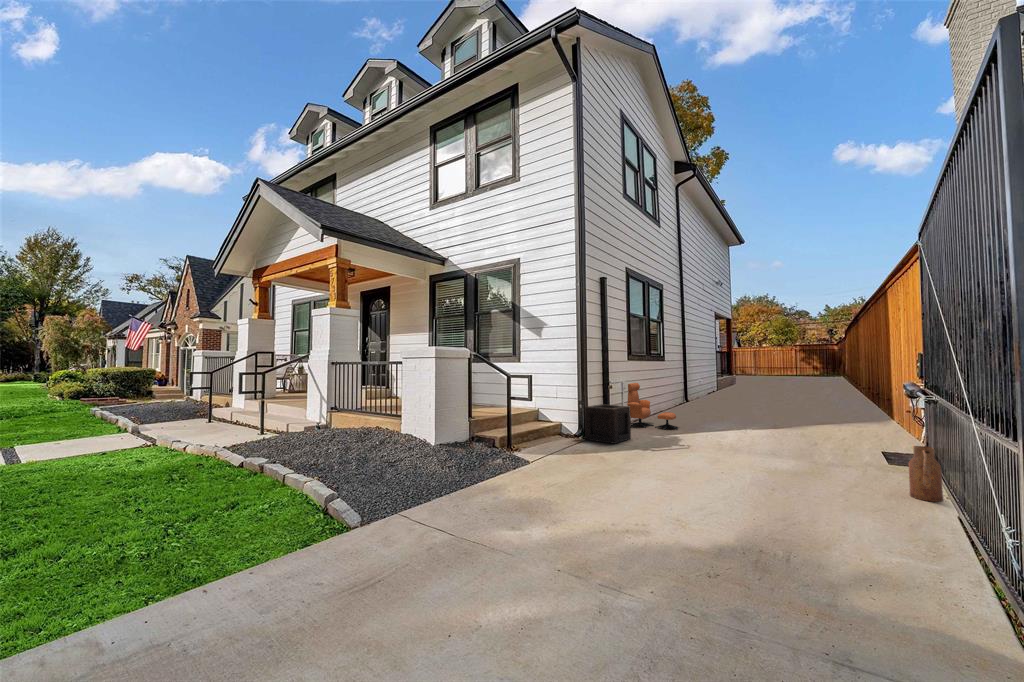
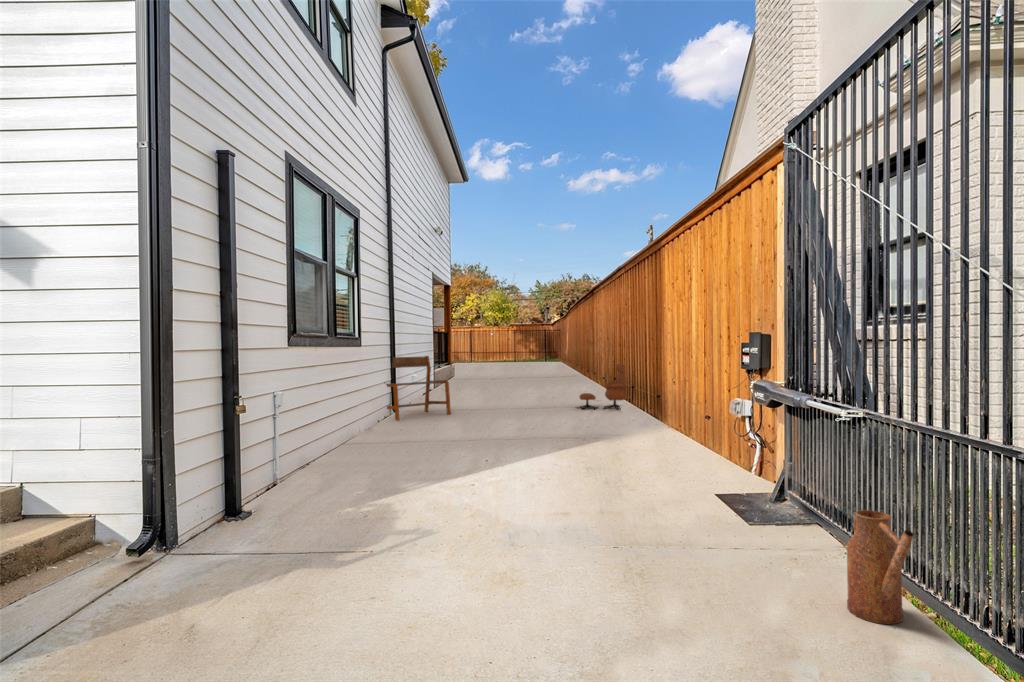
bench: none [676,367,725,405] -> present [386,356,451,420]
lounge chair: present [627,383,678,430] -> present [577,364,626,410]
wooden crate: present [585,404,631,444] -> none [161,454,289,560]

